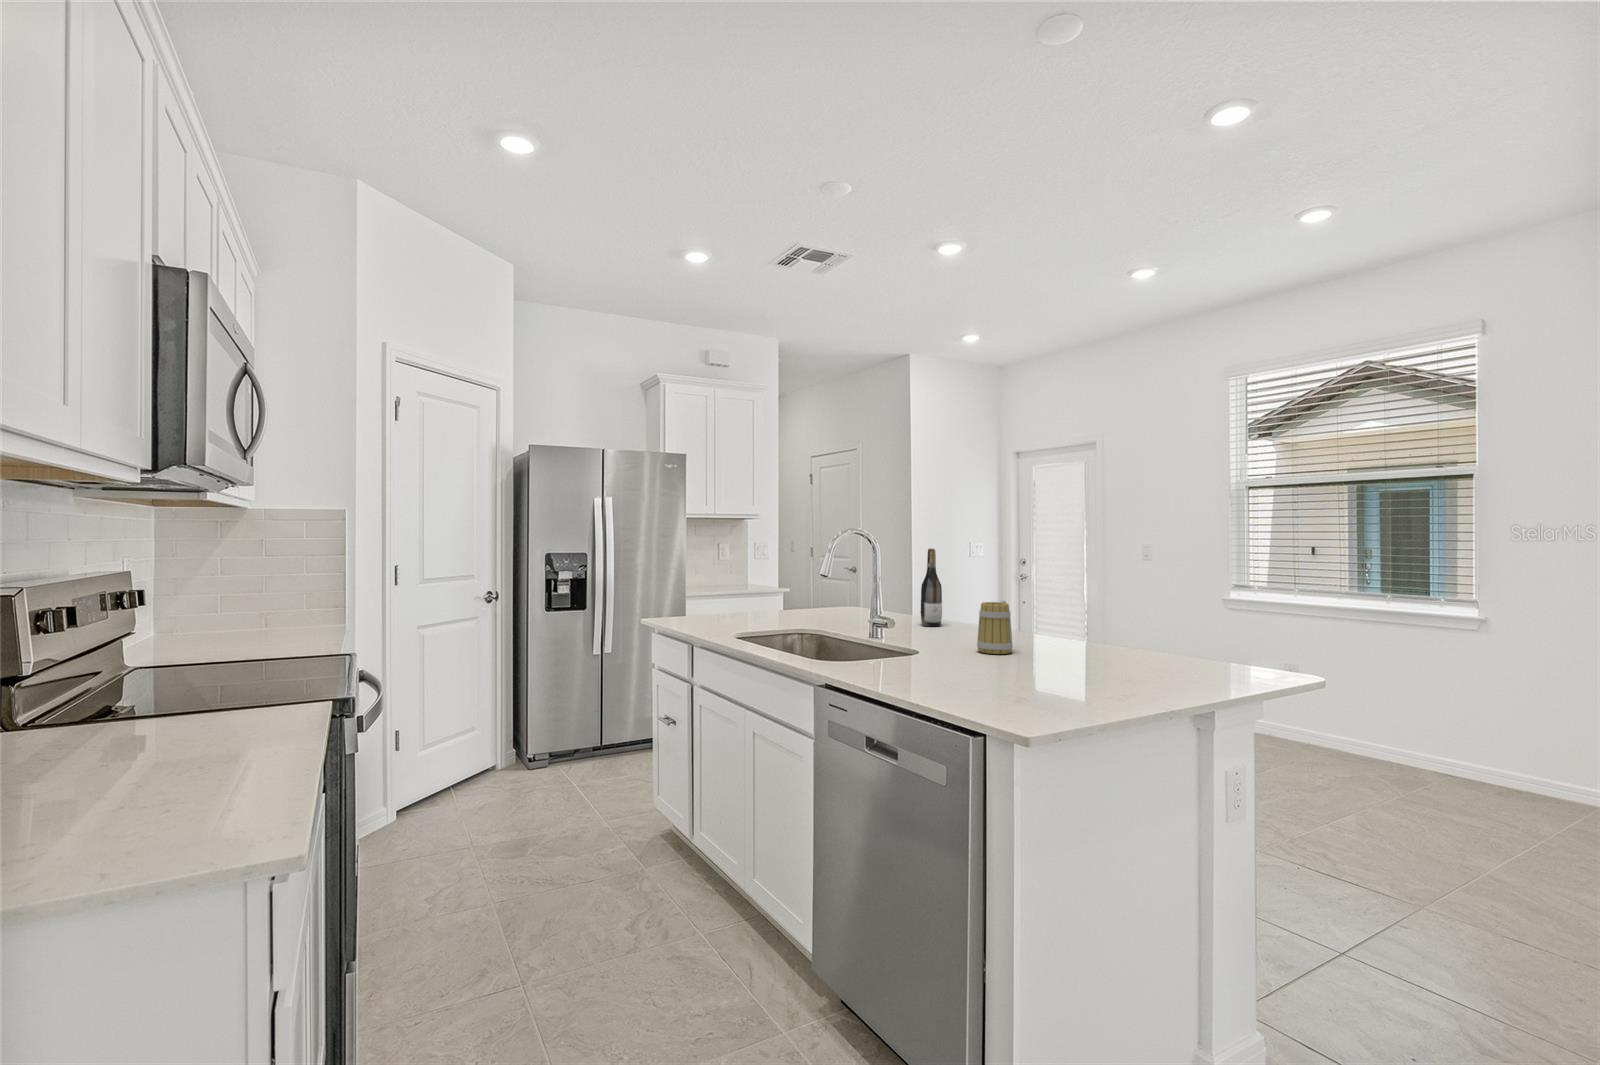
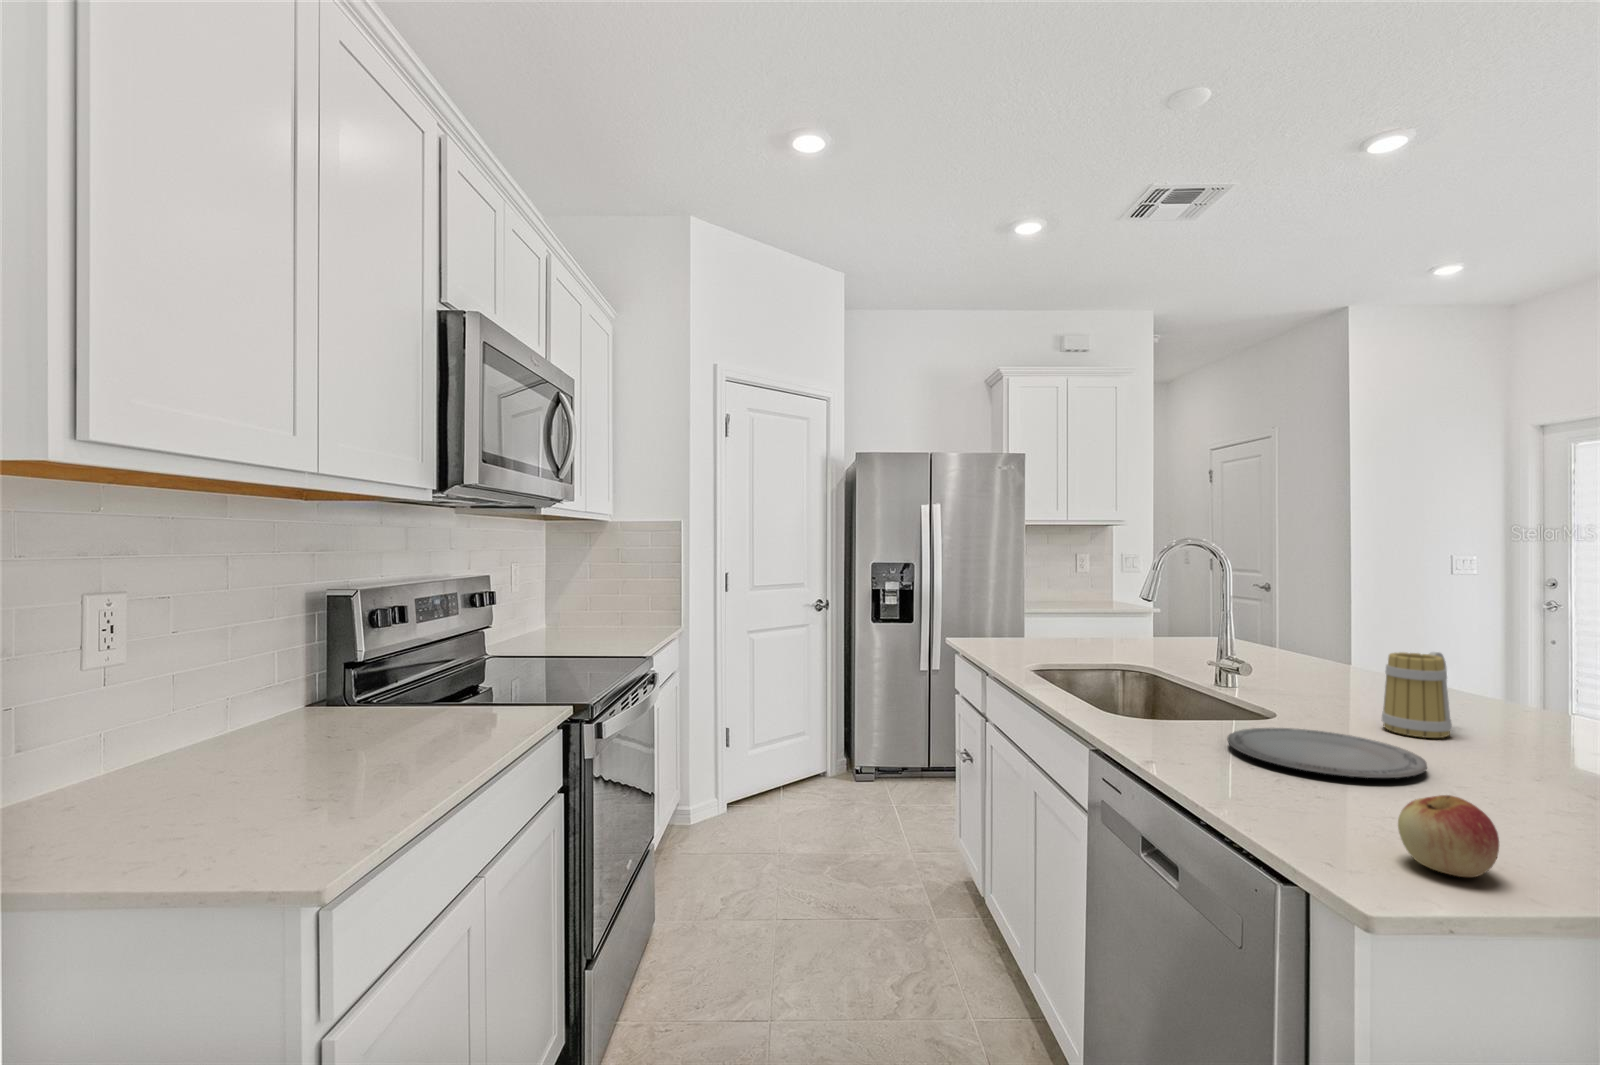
wine bottle: present [921,549,942,627] -> none [1312,566,1349,678]
plate: none [906,655,1013,677] -> present [1227,728,1427,778]
apple: none [1025,671,1070,713] -> present [1398,795,1499,877]

